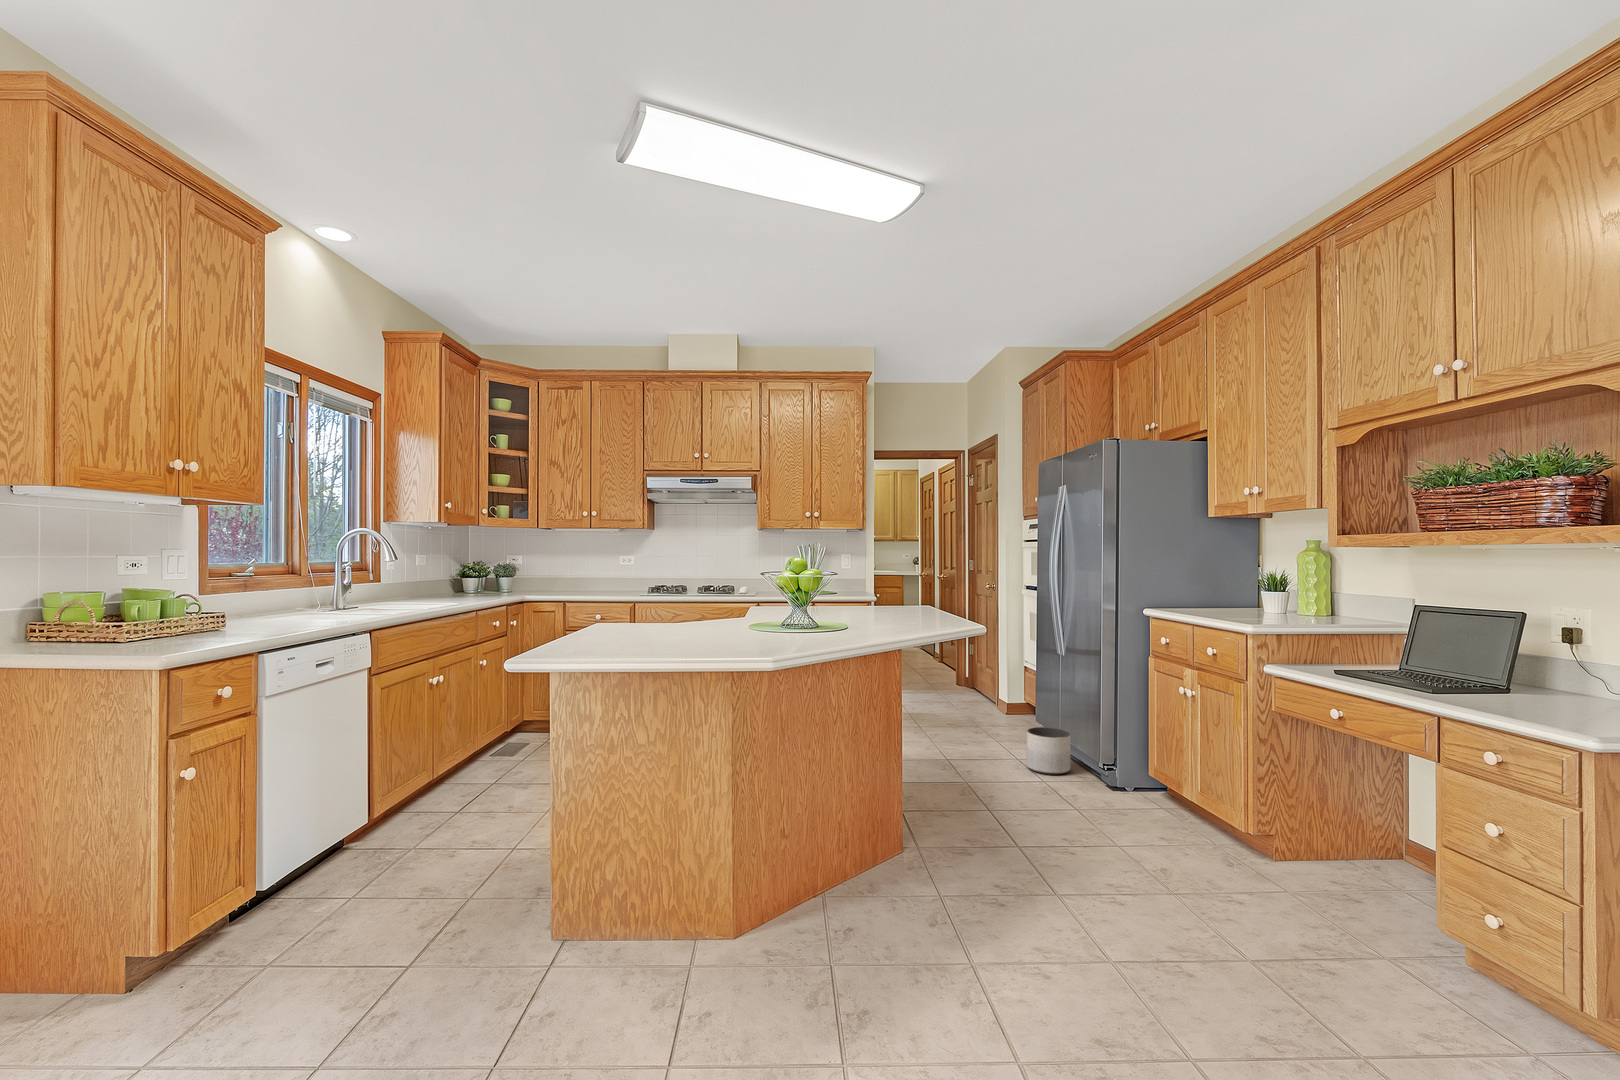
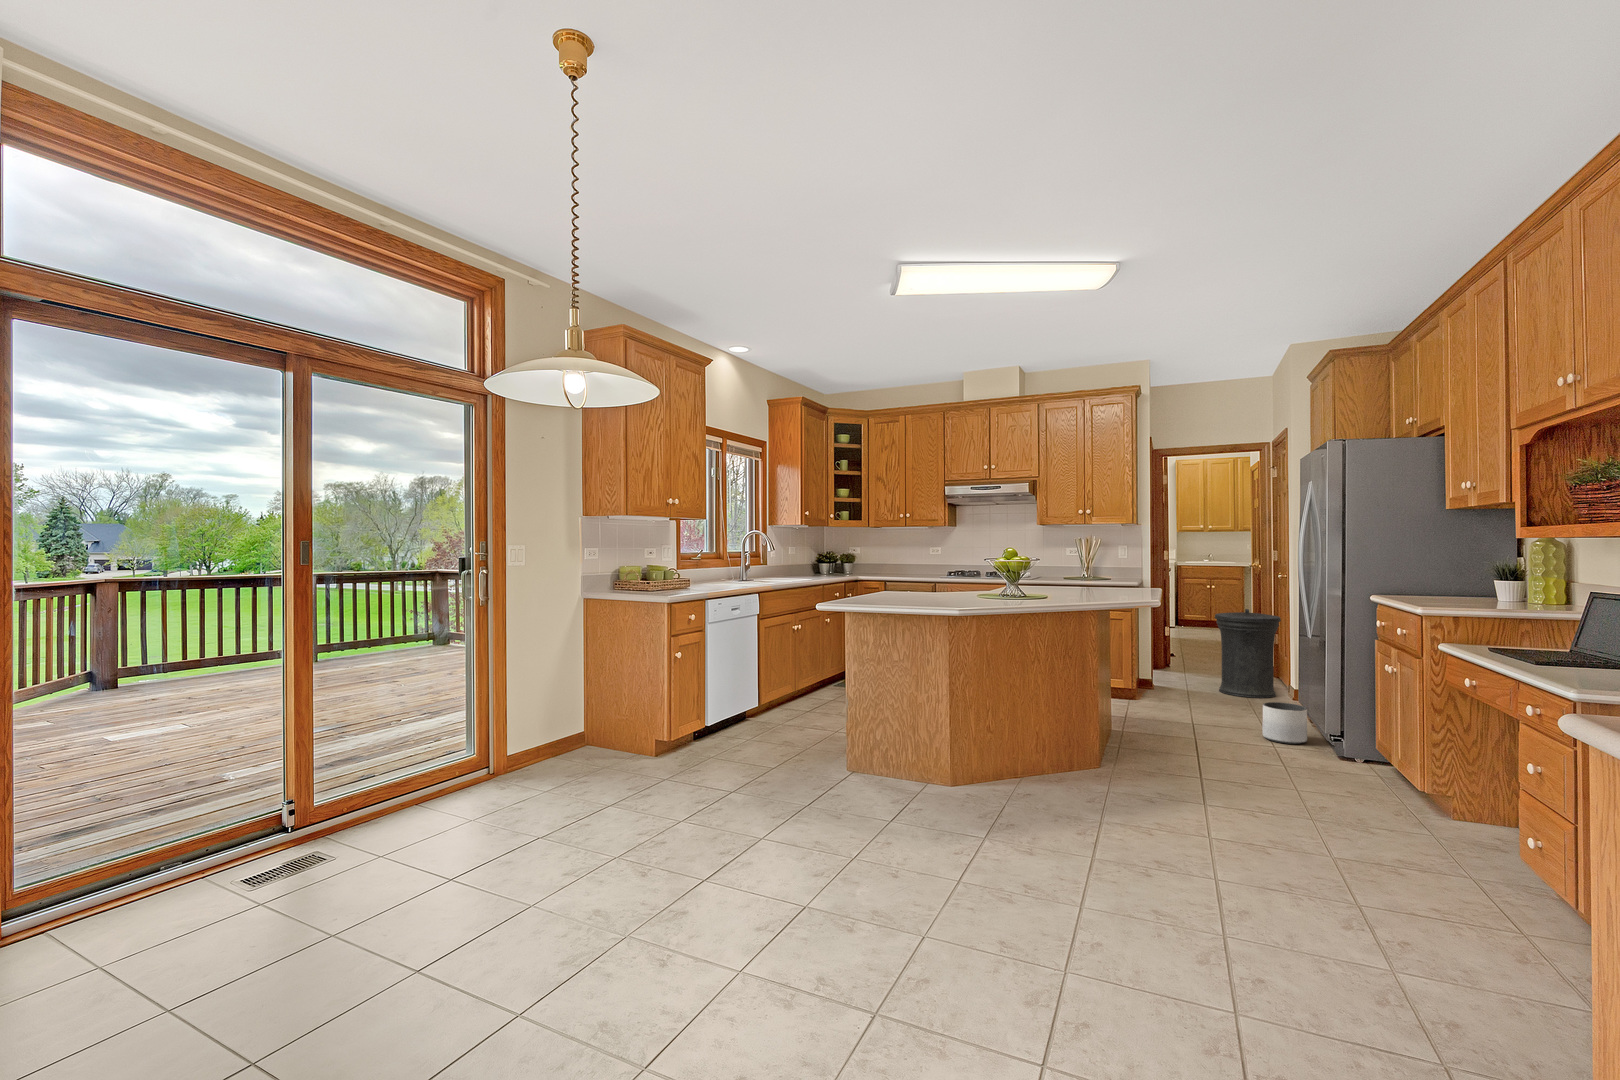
trash can: none [936,621,998,715] -> present [1215,609,1281,698]

